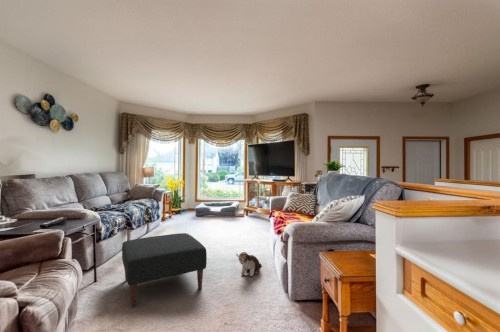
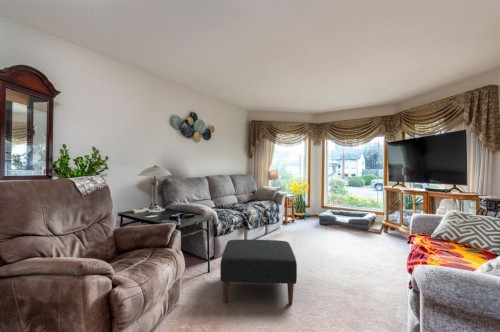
plush toy: present [236,252,261,276] -> none [334,275,374,307]

